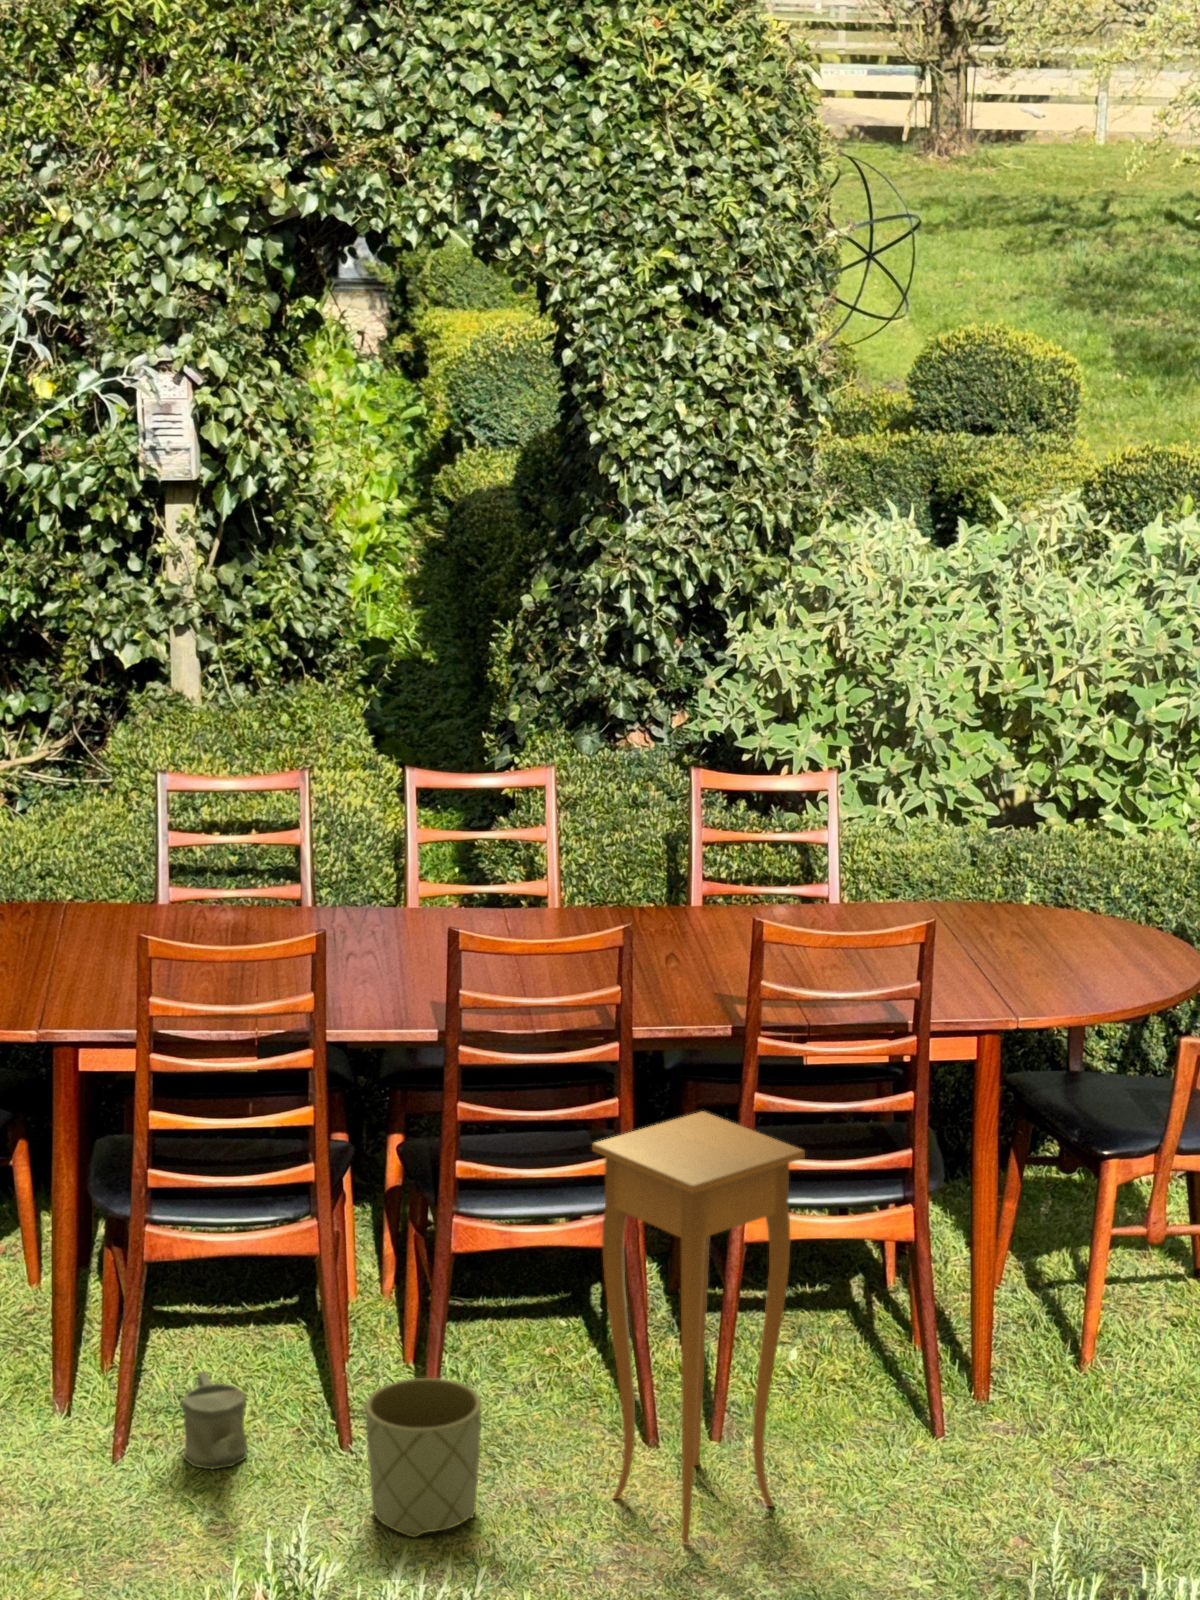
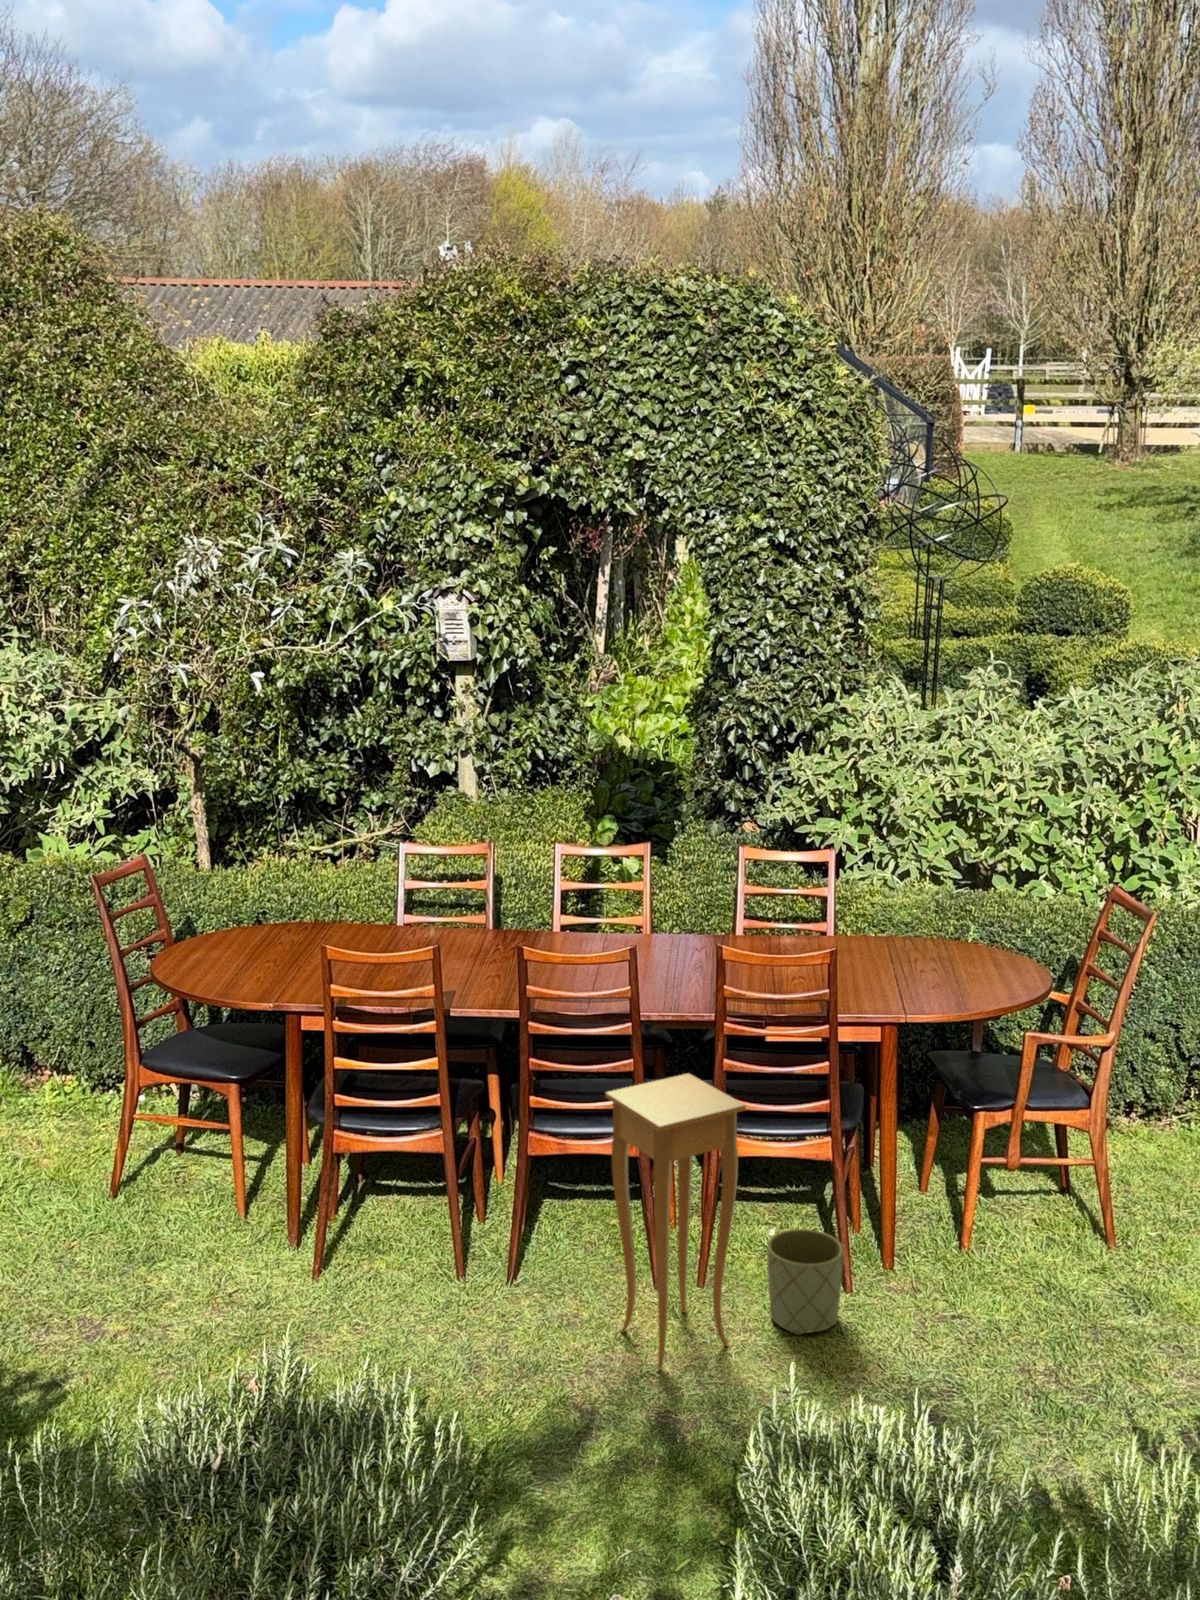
watering can: present [182,1372,248,1469] -> none [353,1225,397,1291]
planter: present [365,1378,482,1537] -> present [767,1229,844,1335]

